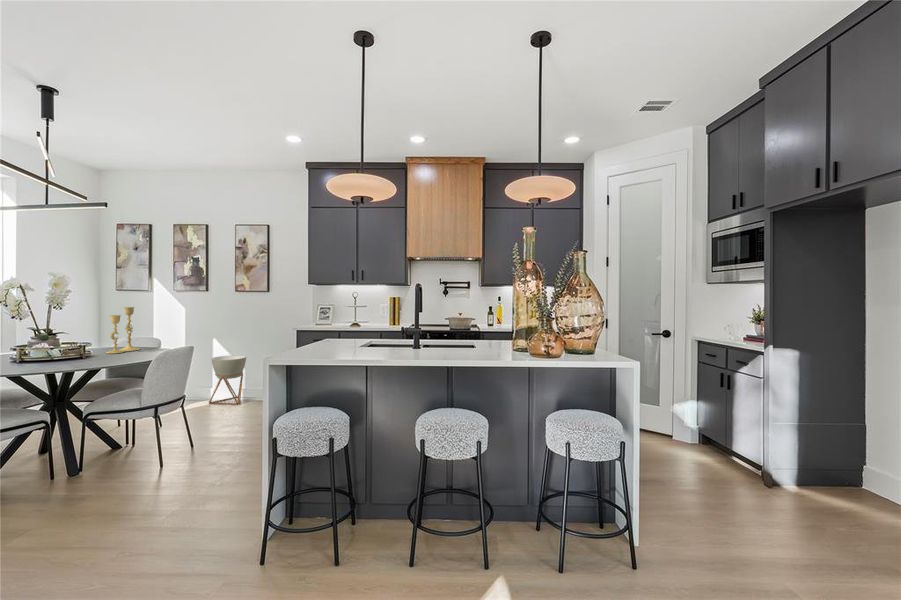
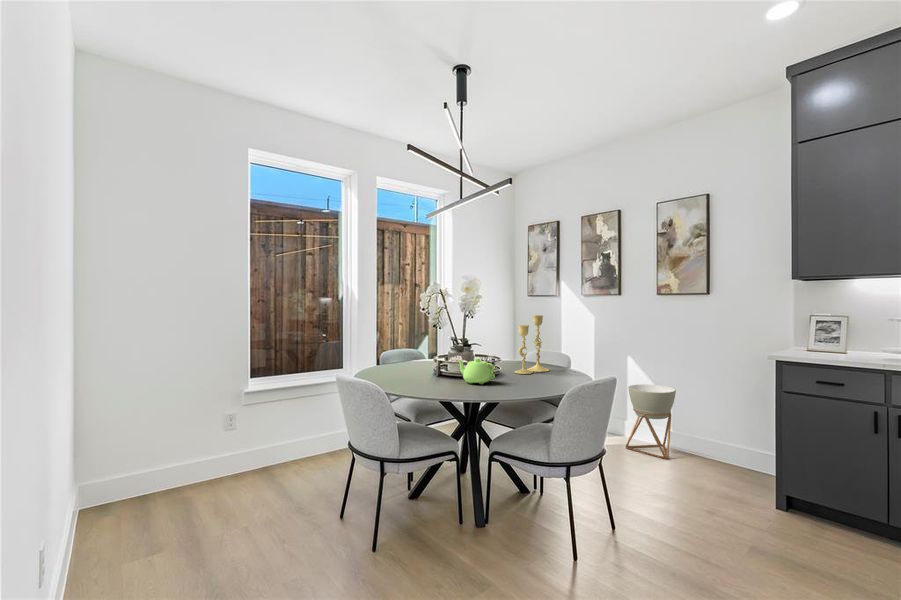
teapot: none [44,343,88,364] -> present [457,358,495,384]

